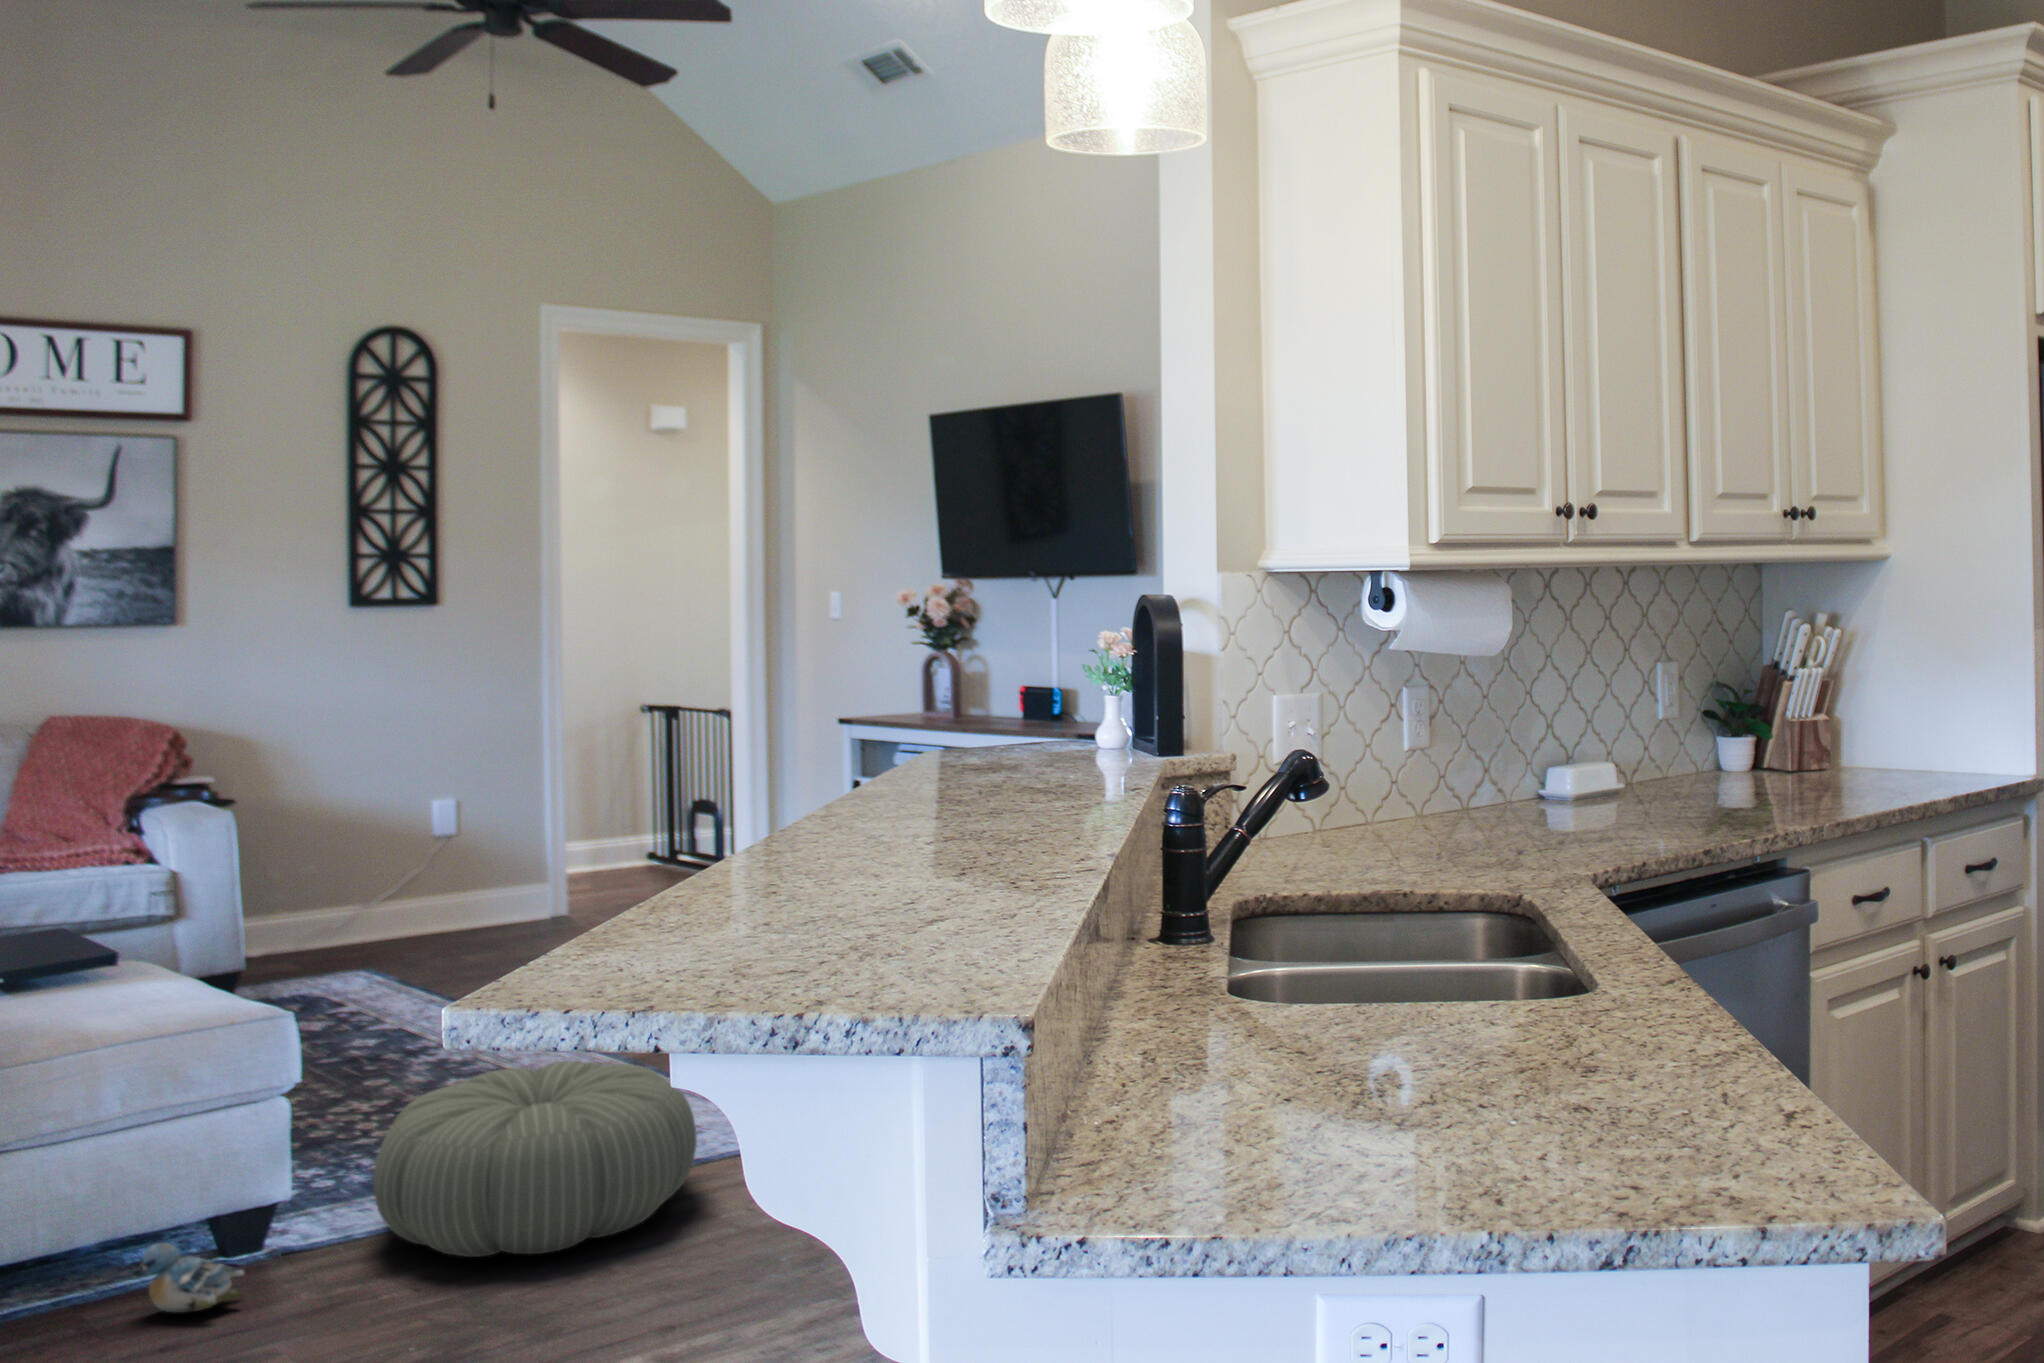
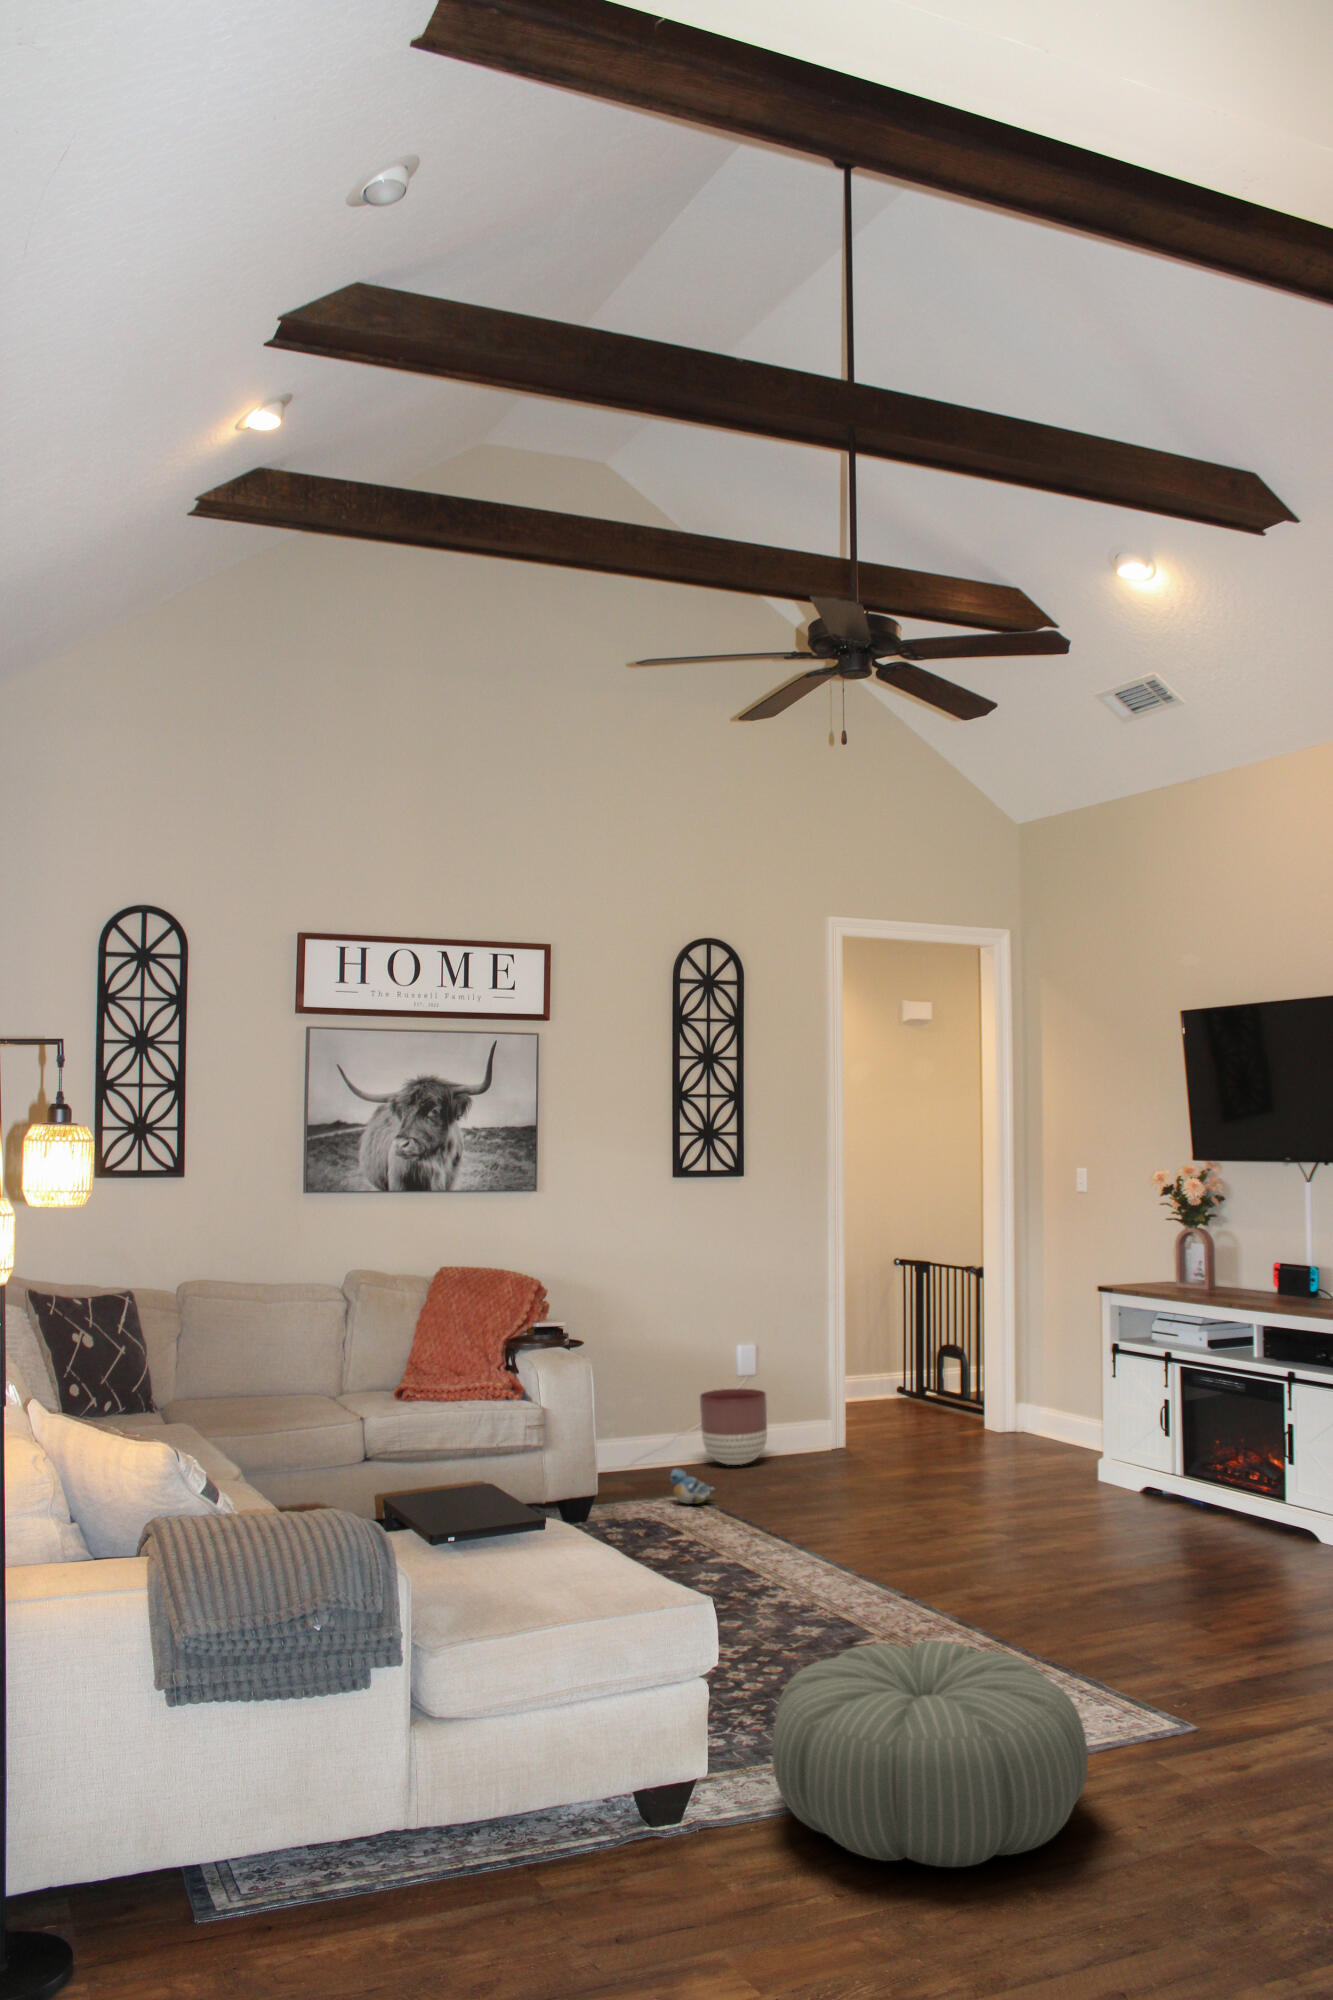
planter: none [388,852,470,936] -> present [700,1389,767,1465]
plush toy: present [141,1243,244,1313] -> present [670,1469,714,1504]

